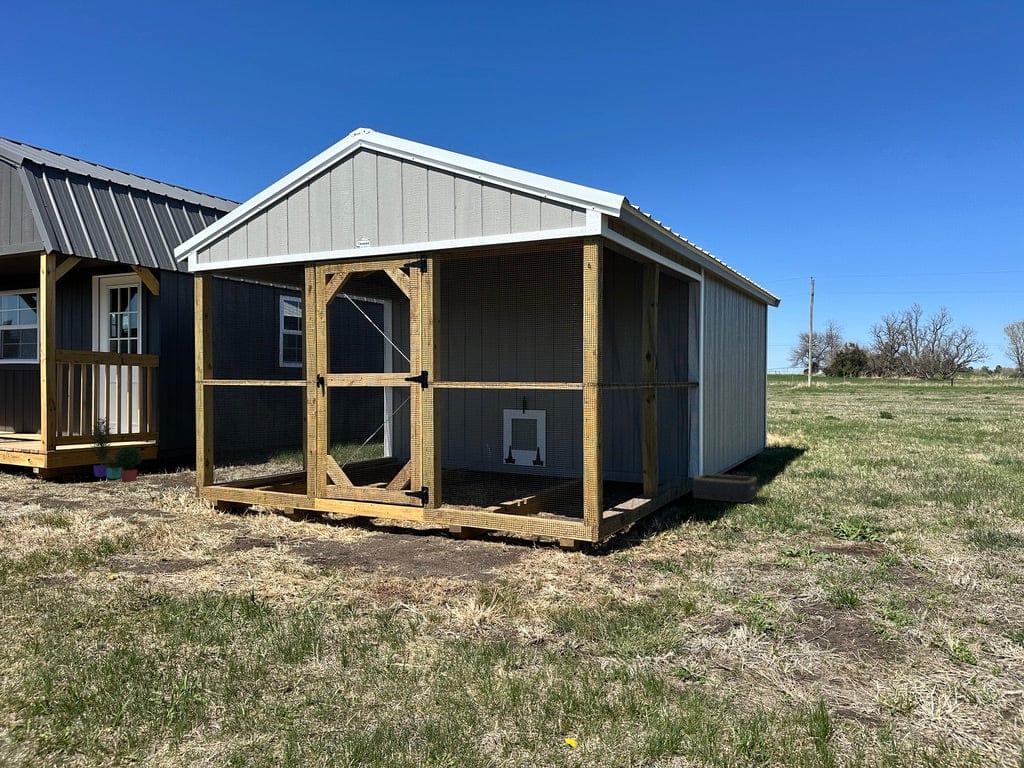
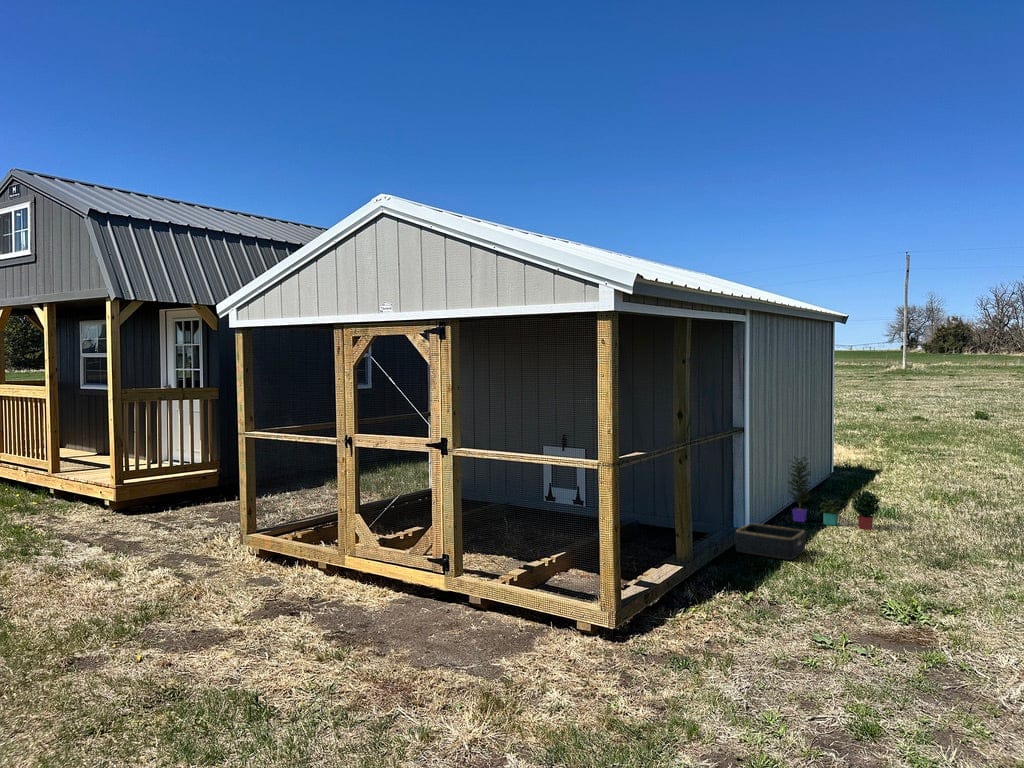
potted plant: present [91,417,142,482] -> present [788,456,881,530]

